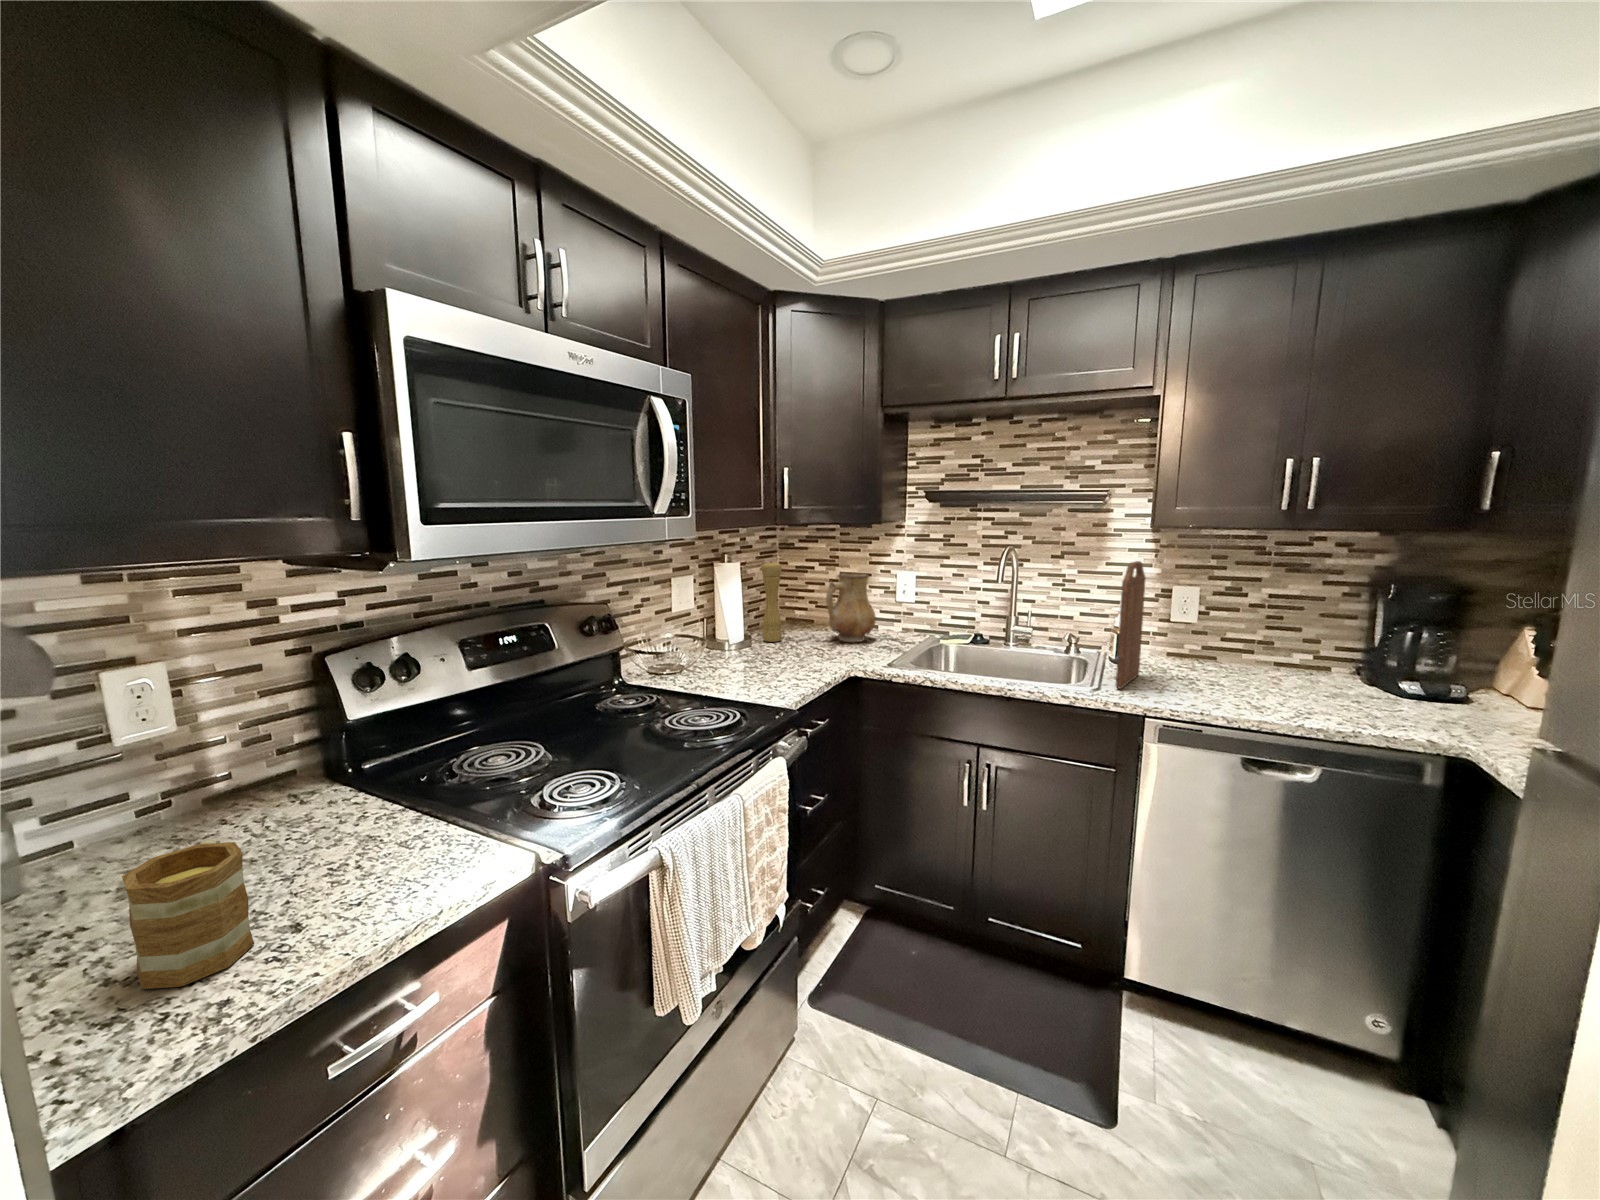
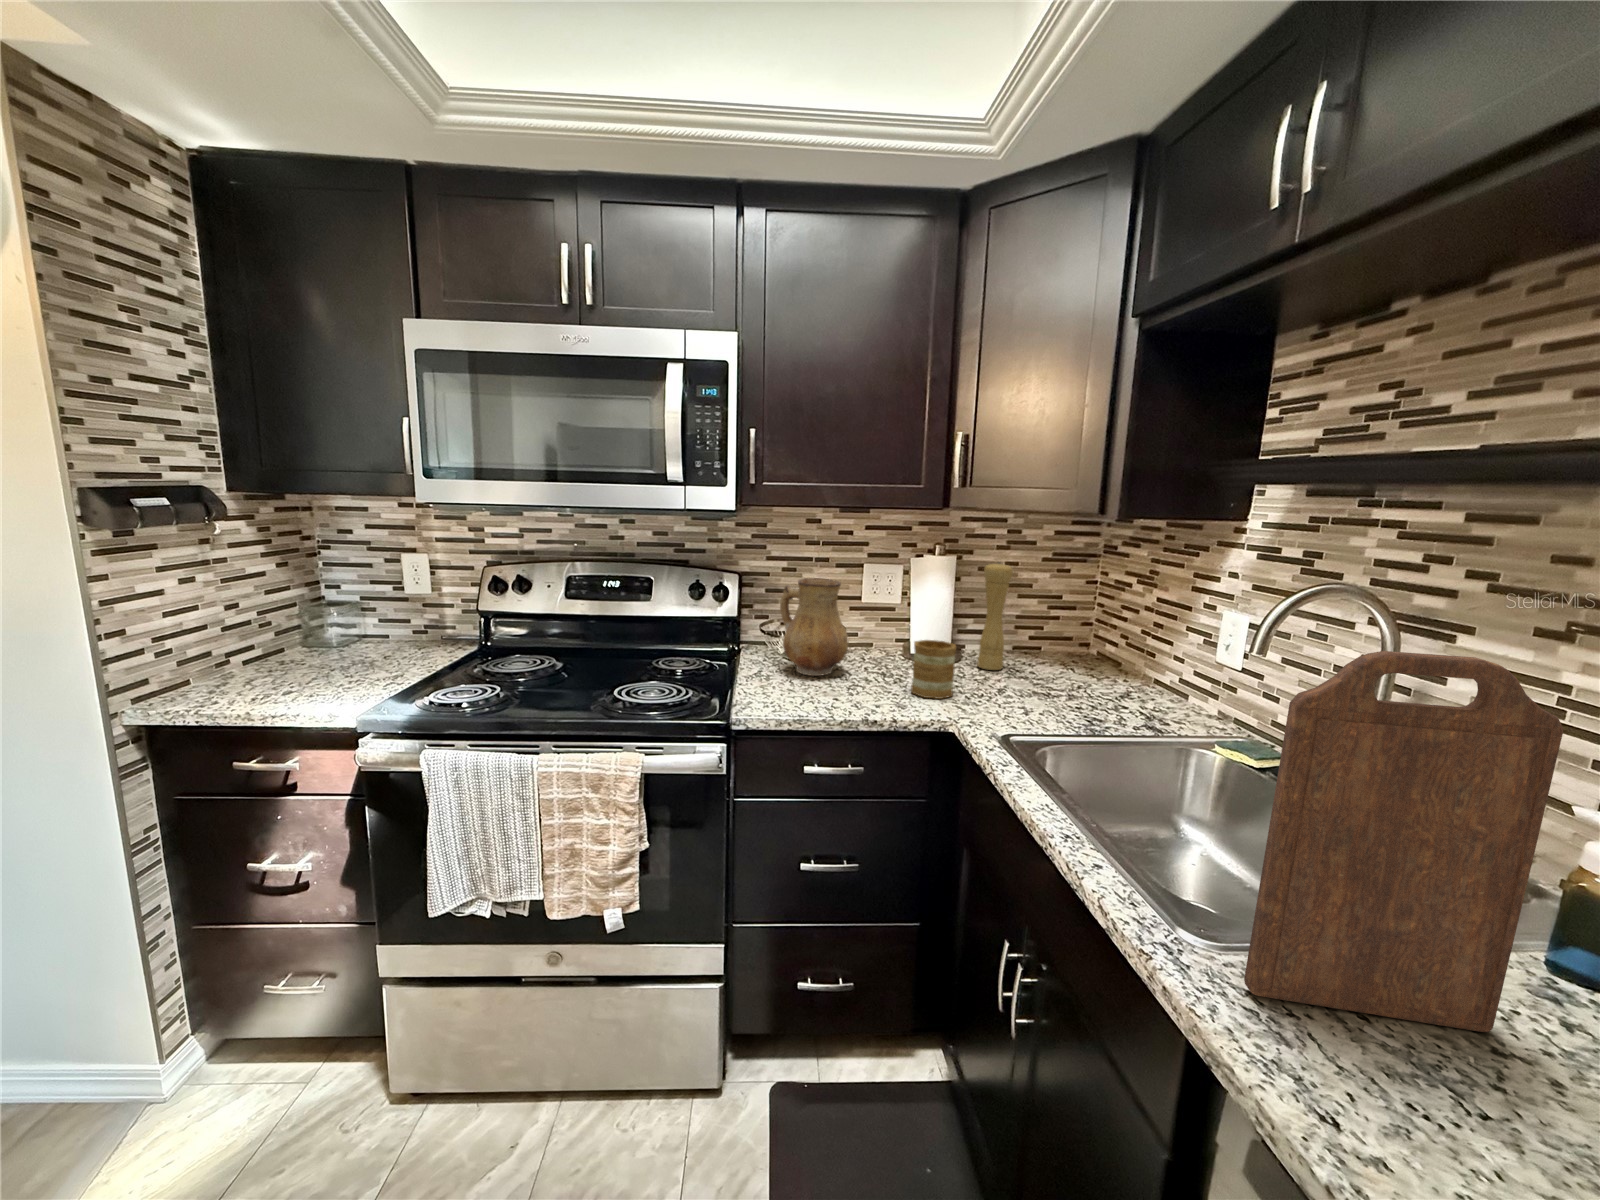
ceramic pitcher: present [826,573,876,642] -> present [780,578,849,676]
mug: present [122,839,254,989] -> present [911,640,956,699]

